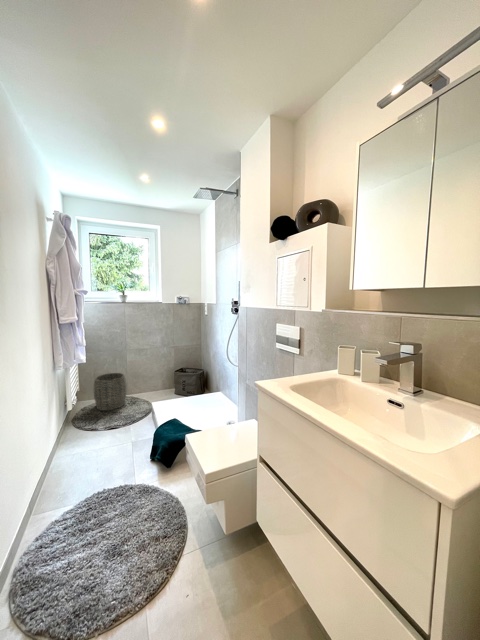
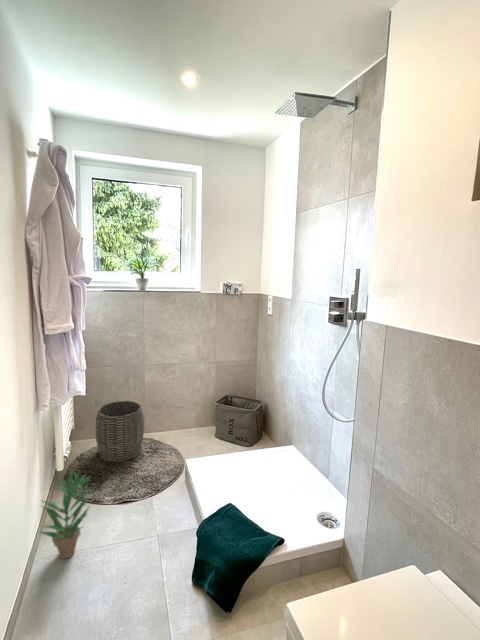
potted plant: none [55,400,89,455] -> present [41,470,90,558]

